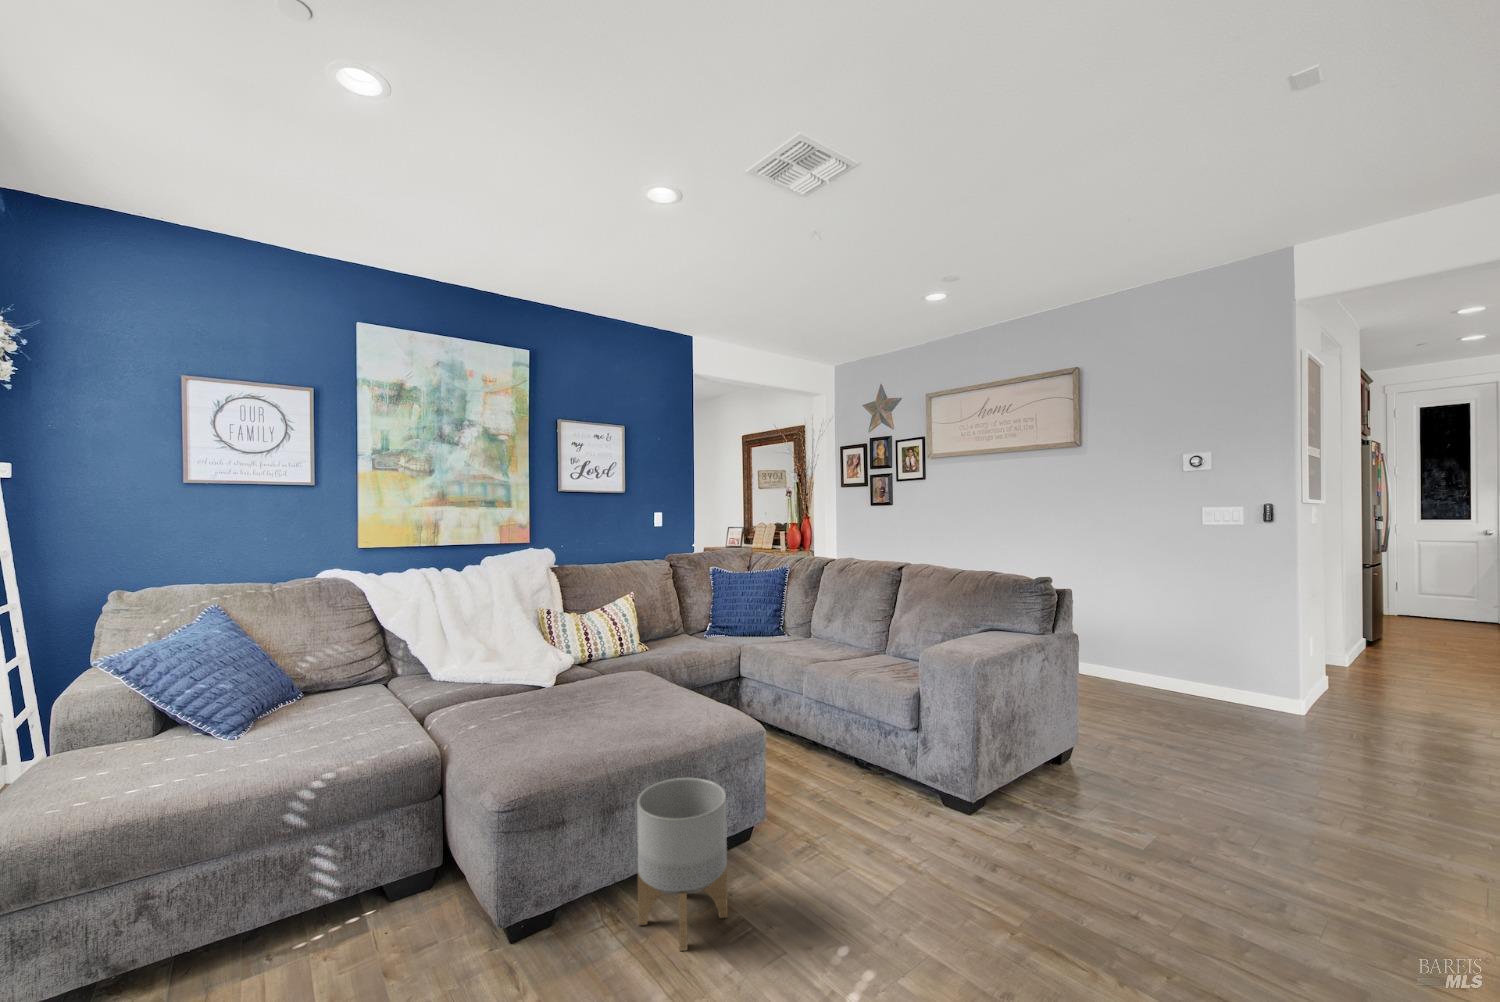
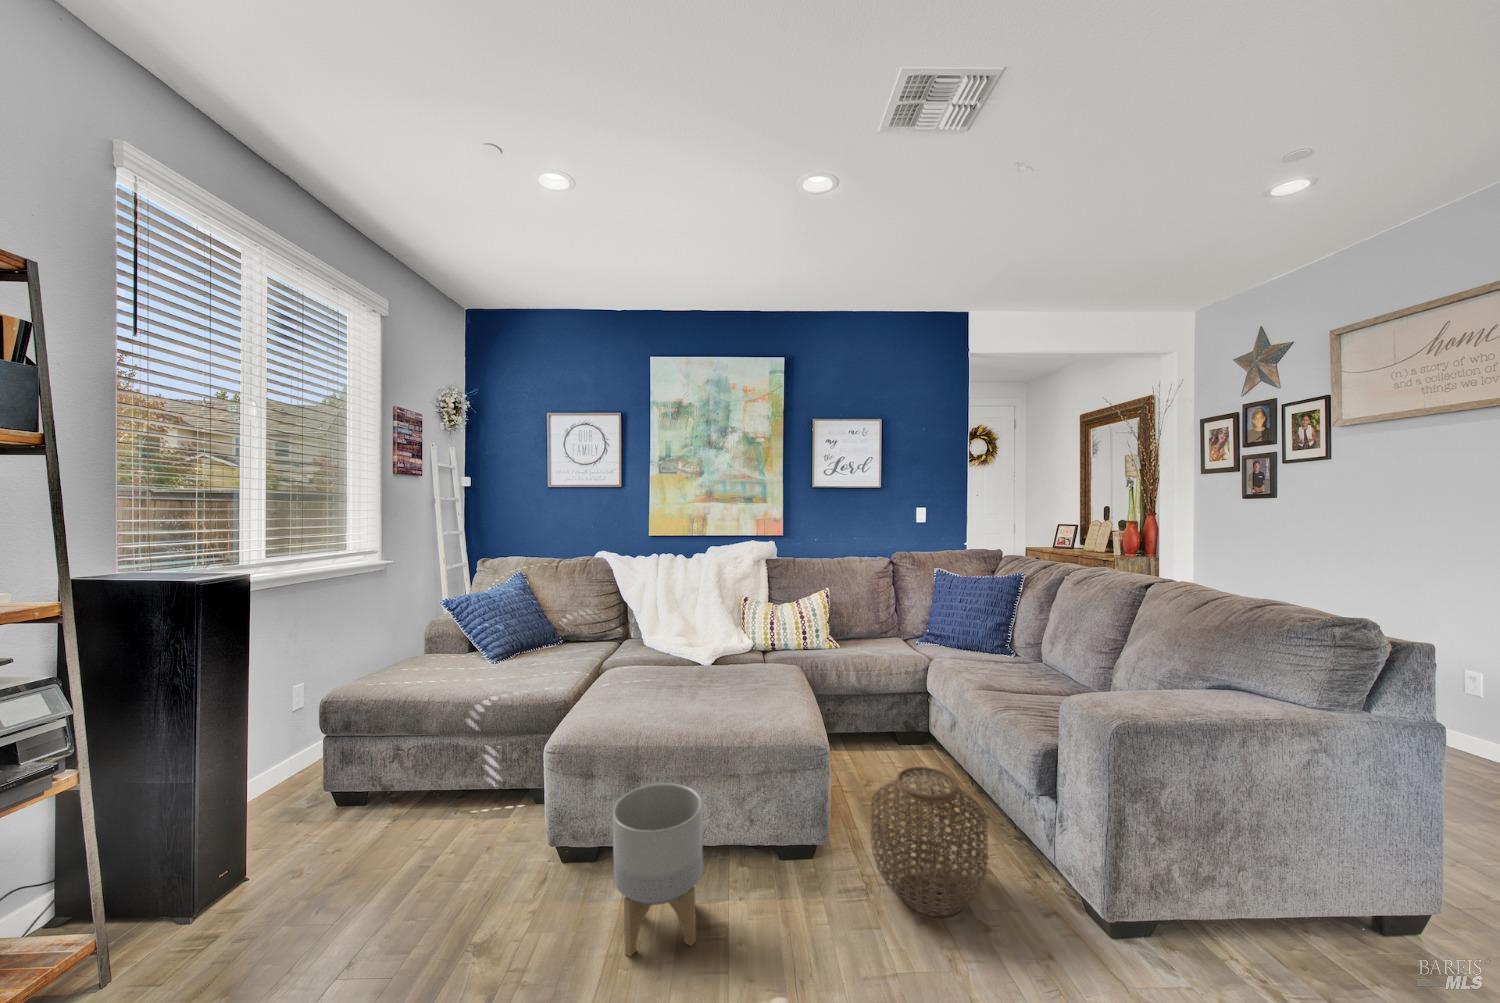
woven basket: none [796,712,887,823] -> present [871,767,988,916]

